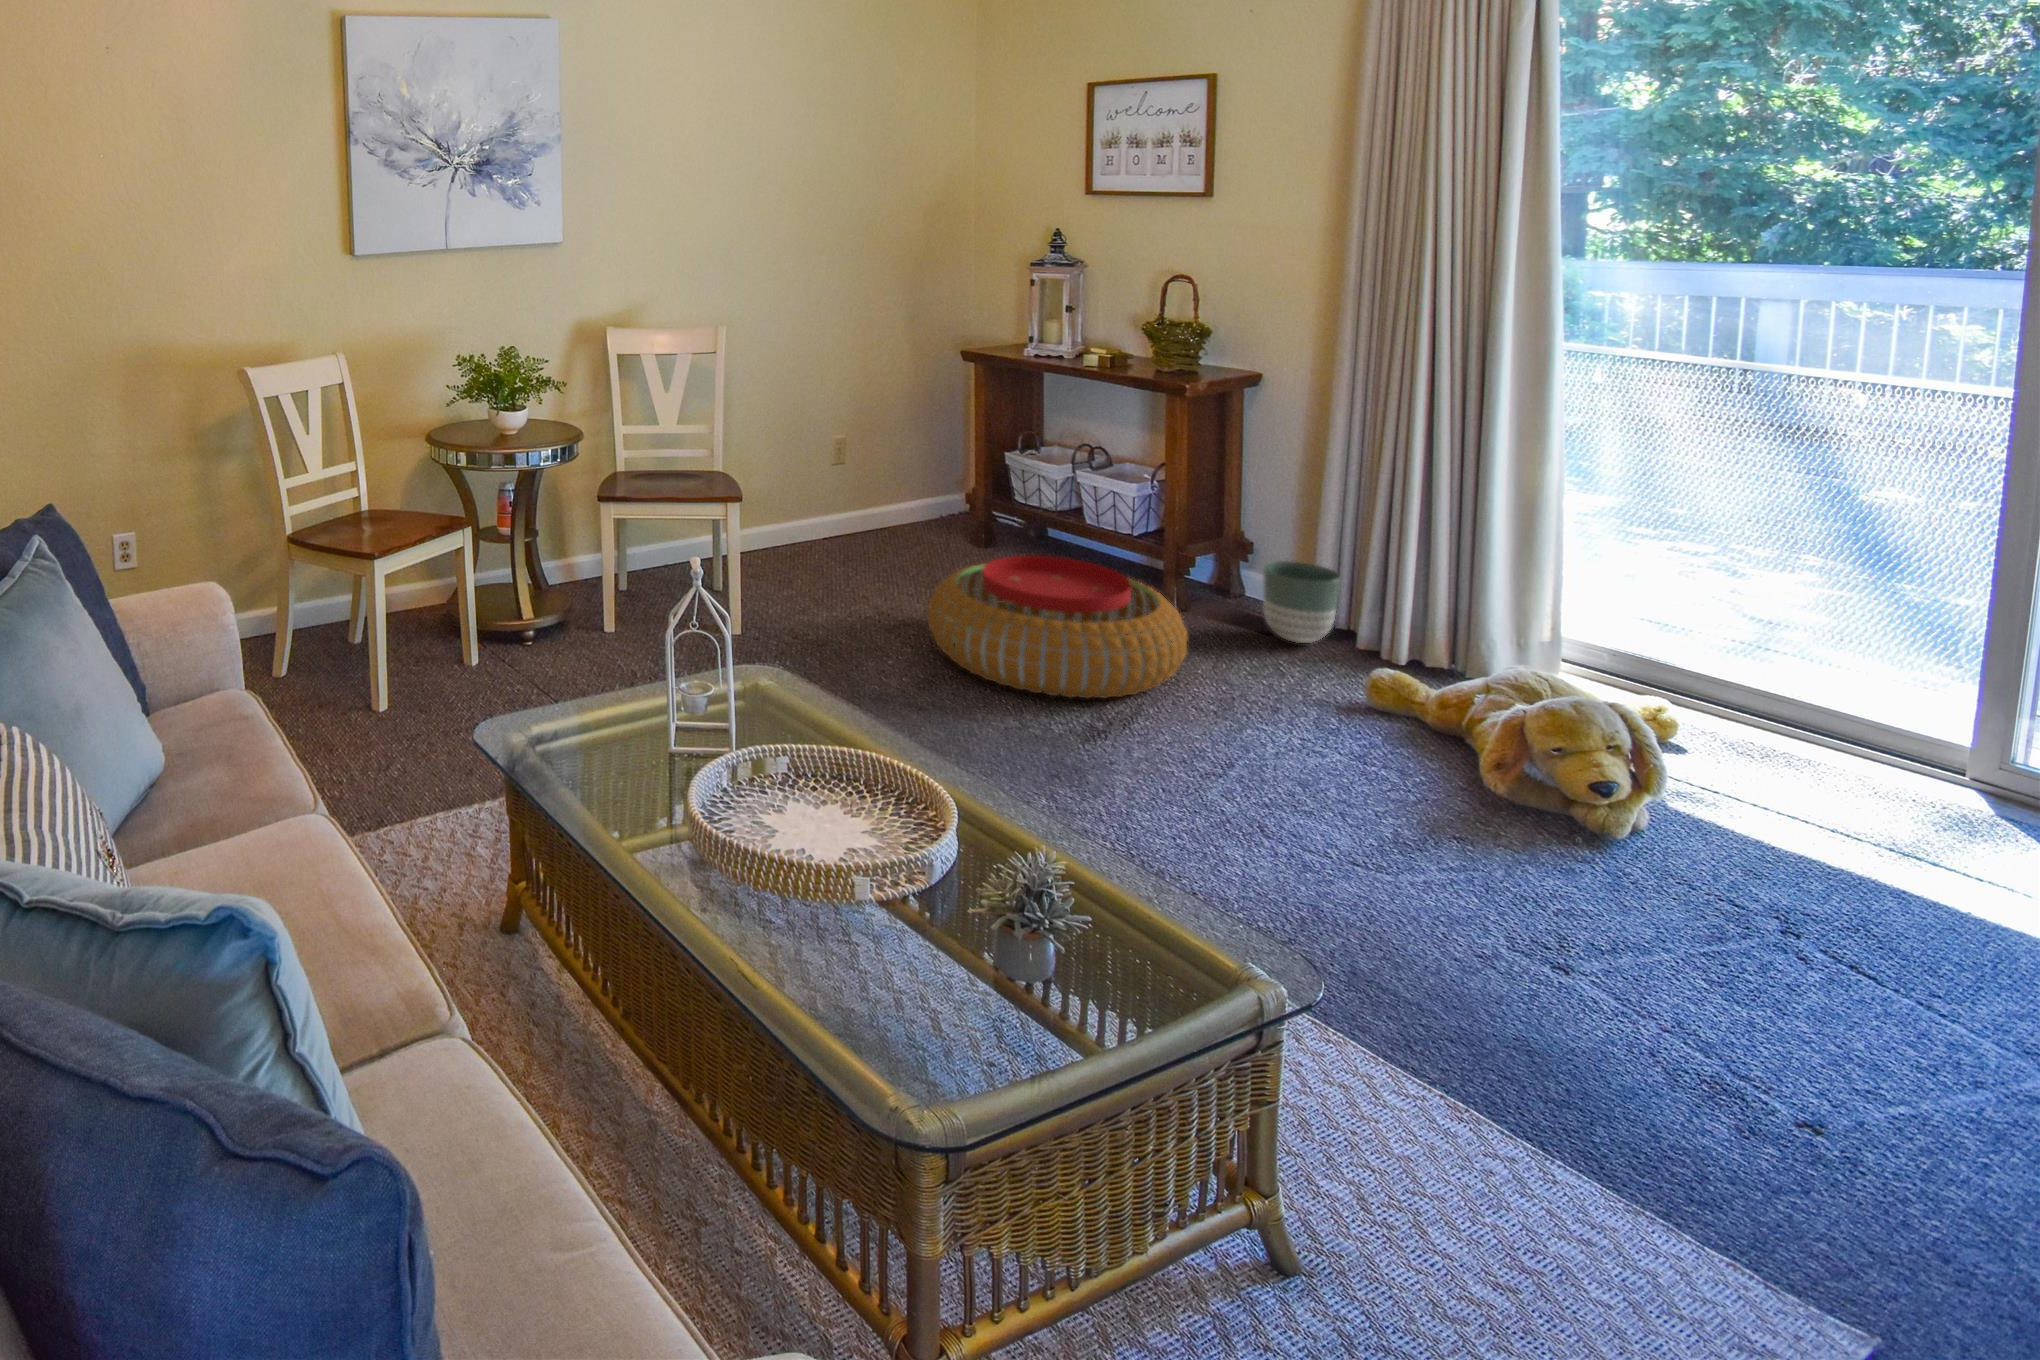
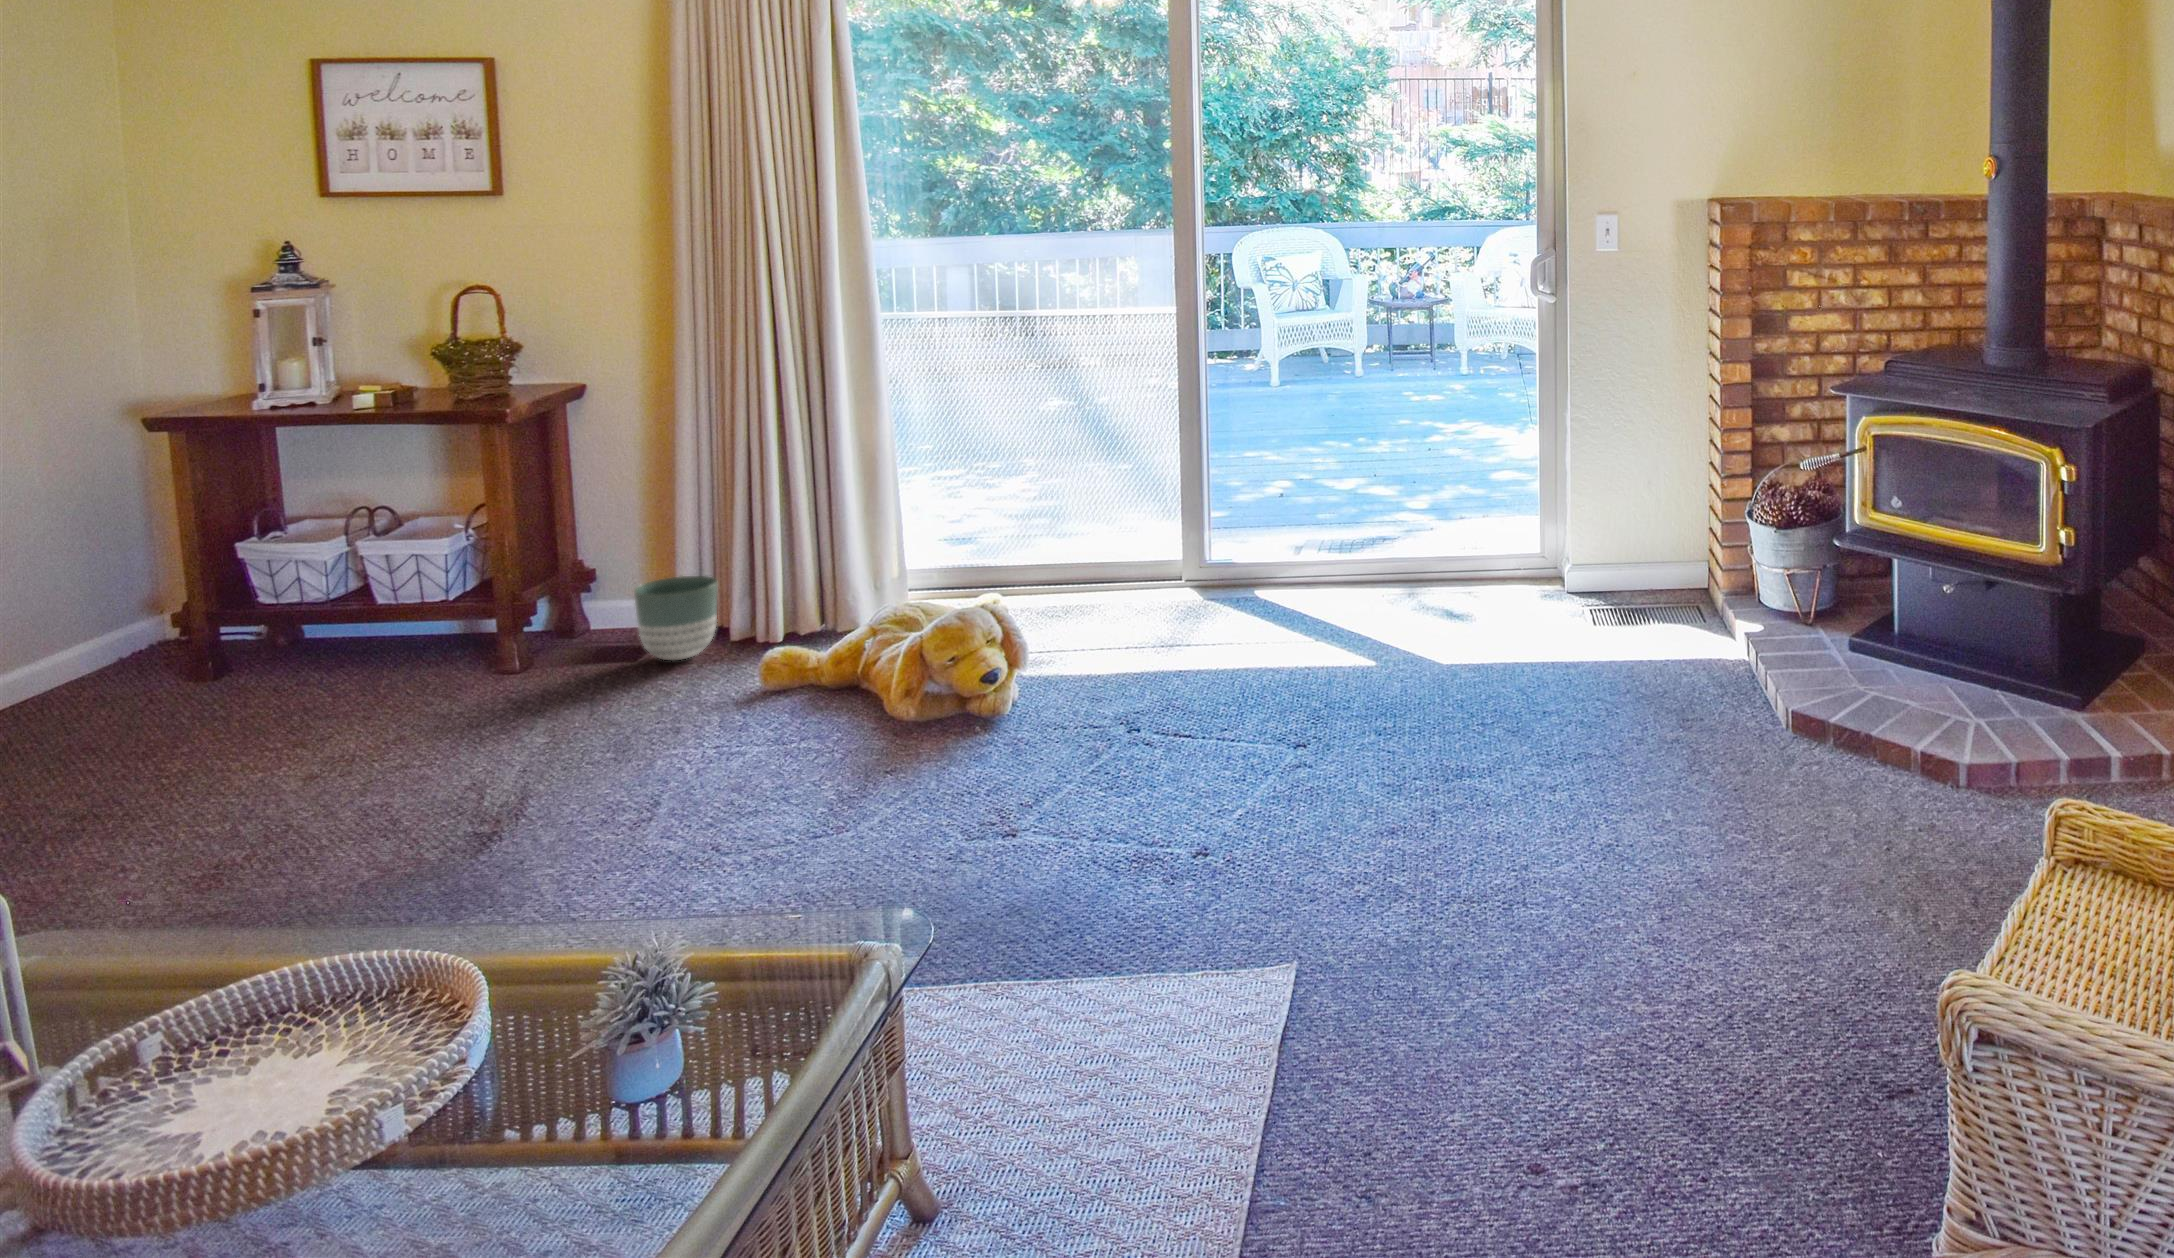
pouf: present [928,556,1187,698] -> none [147,639,572,834]

